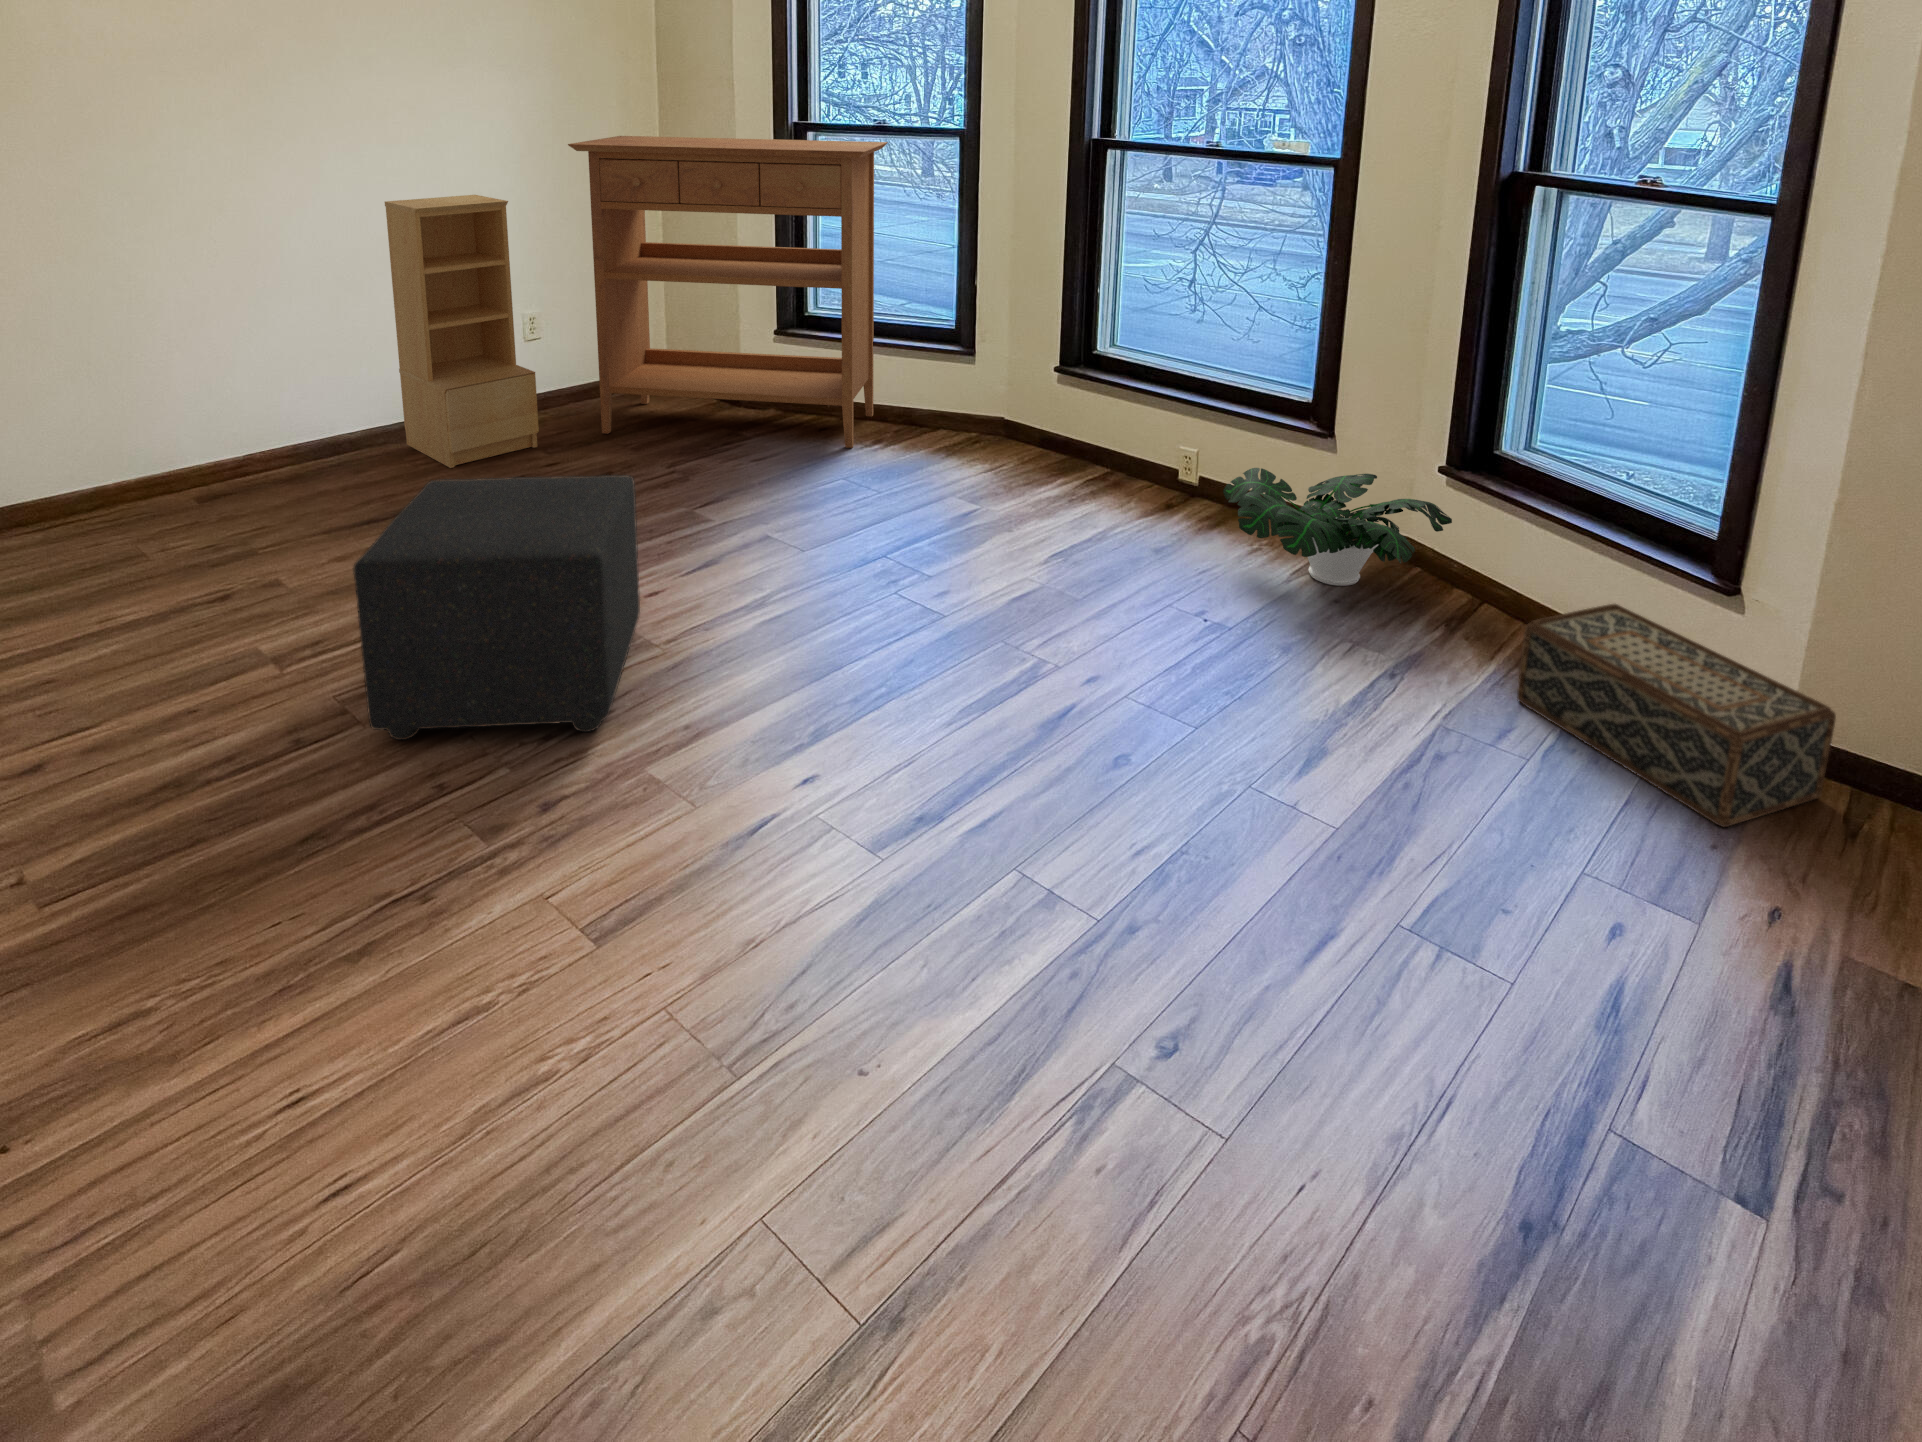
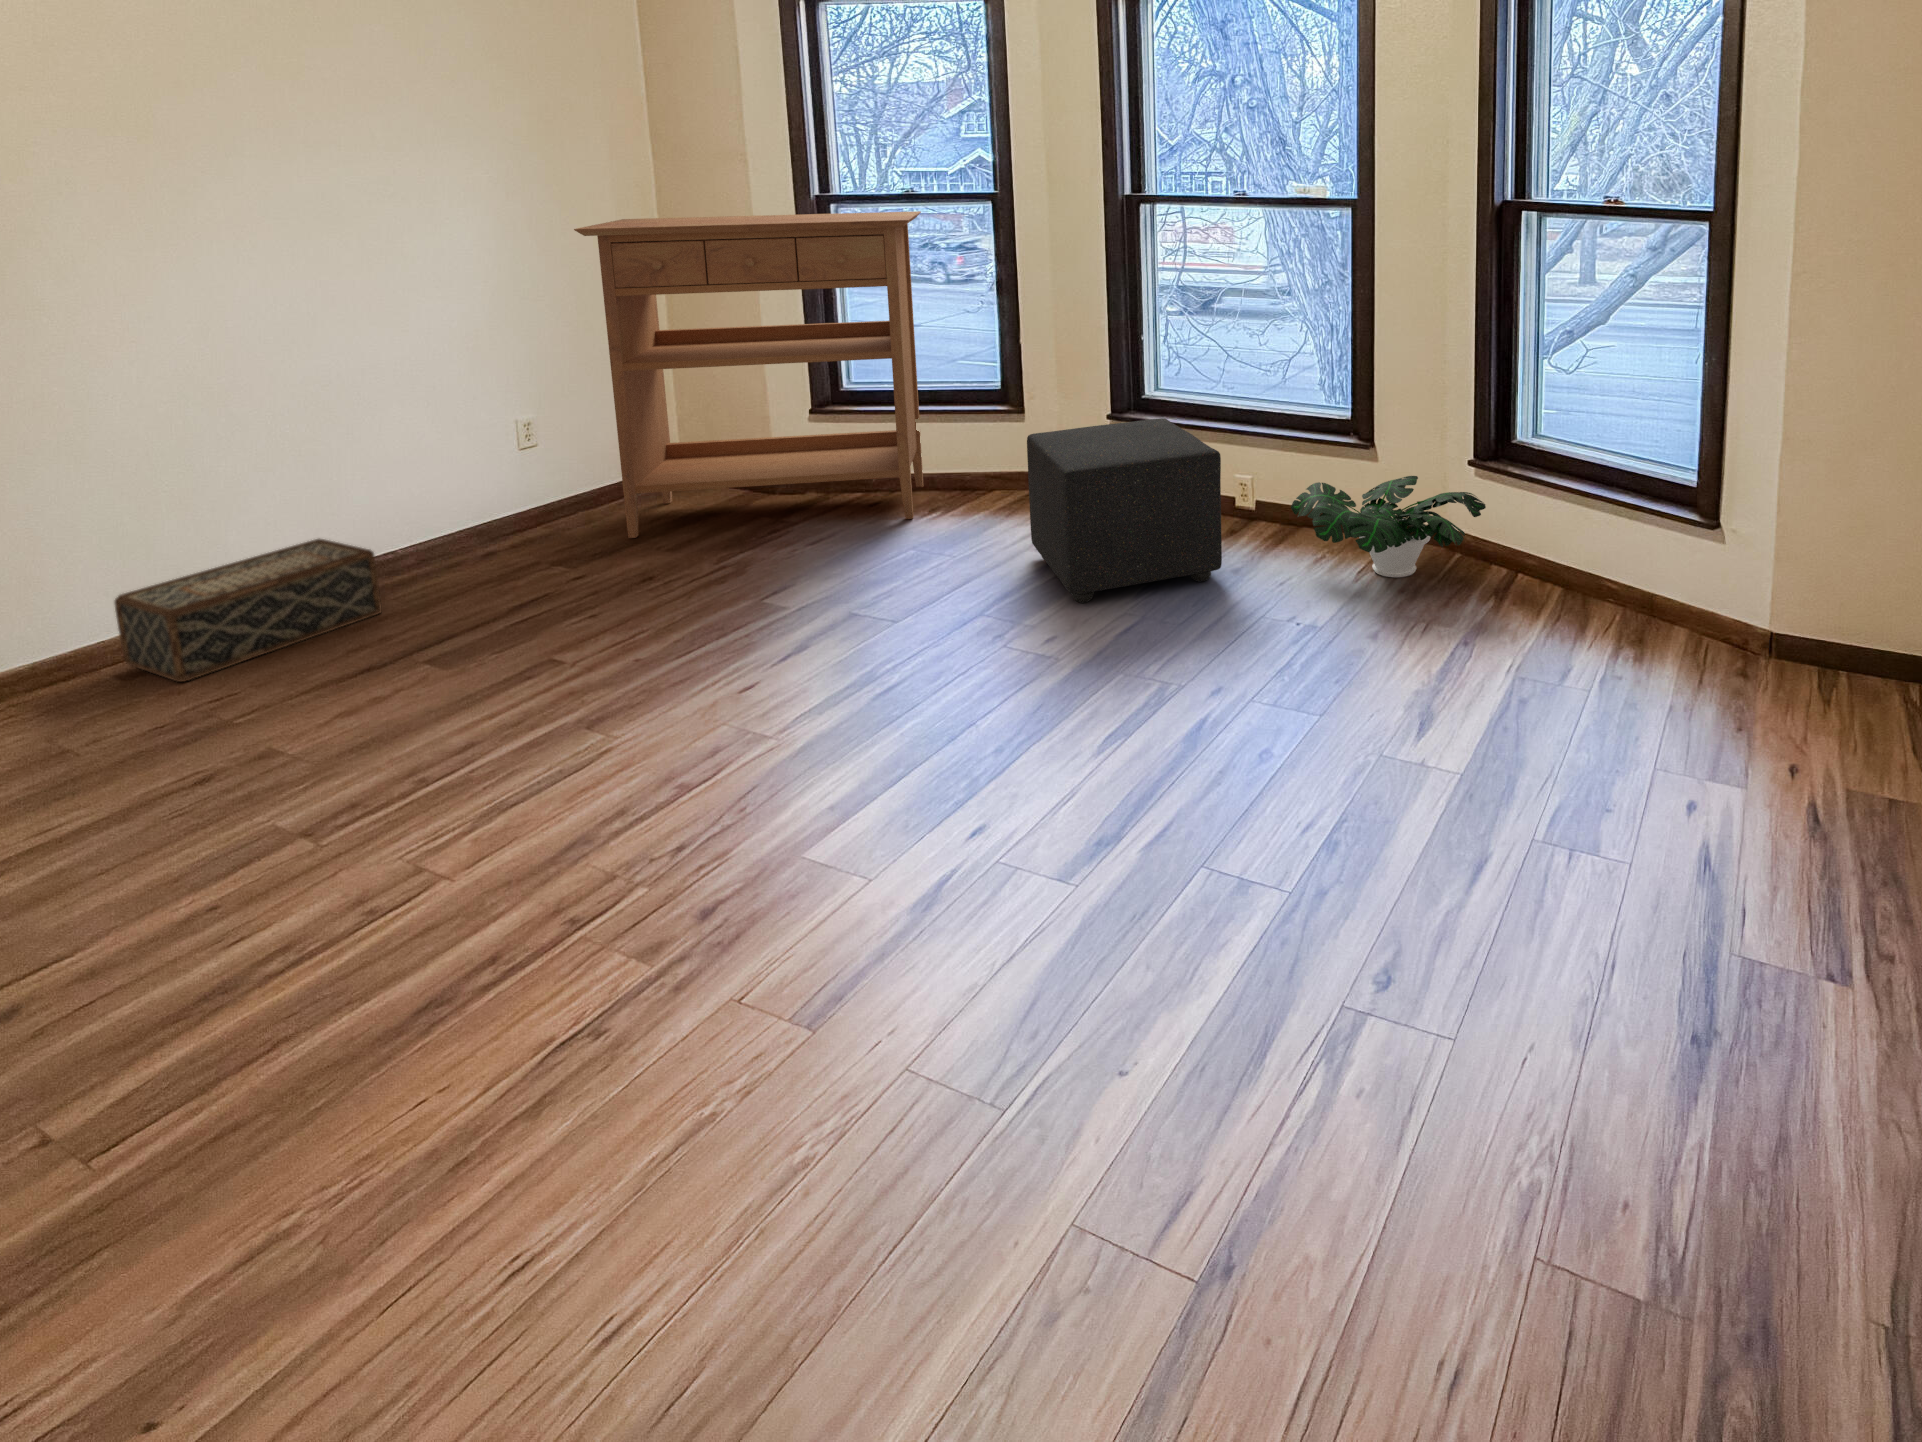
bookshelf: present [385,195,539,468] -> none [347,291,557,597]
ottoman: present [353,475,640,740] -> present [1027,418,1222,603]
woven basket: present [1517,604,1836,827] -> present [115,538,382,682]

